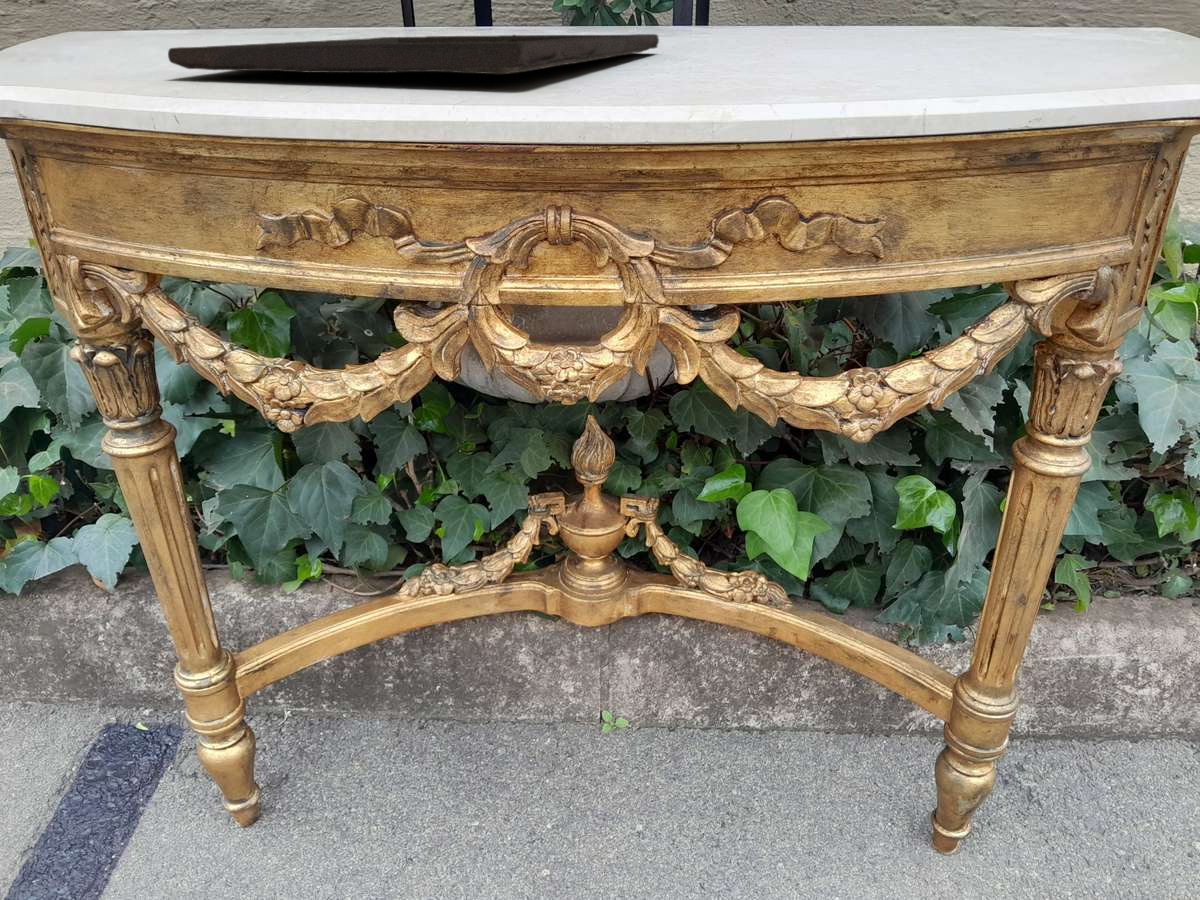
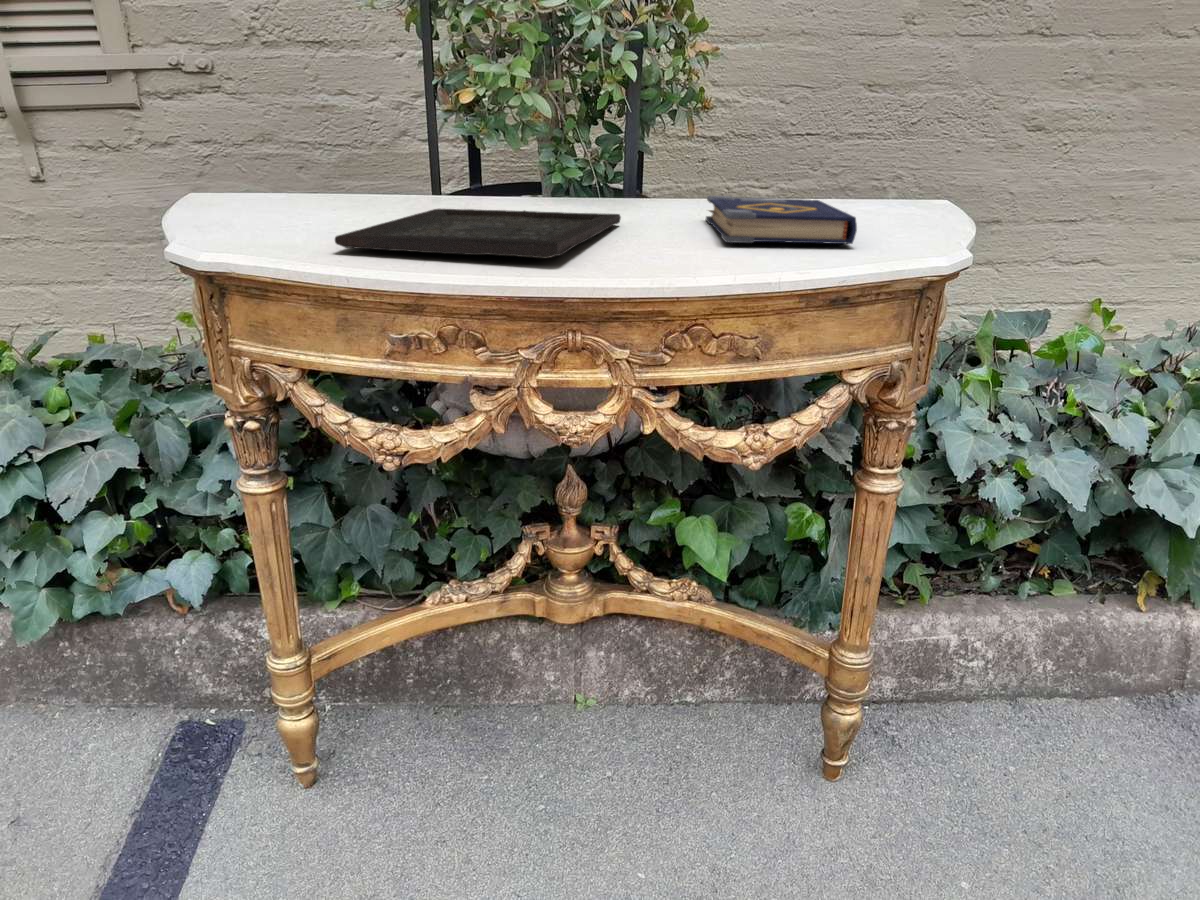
book: none [793,6,1056,62] -> present [706,195,857,244]

